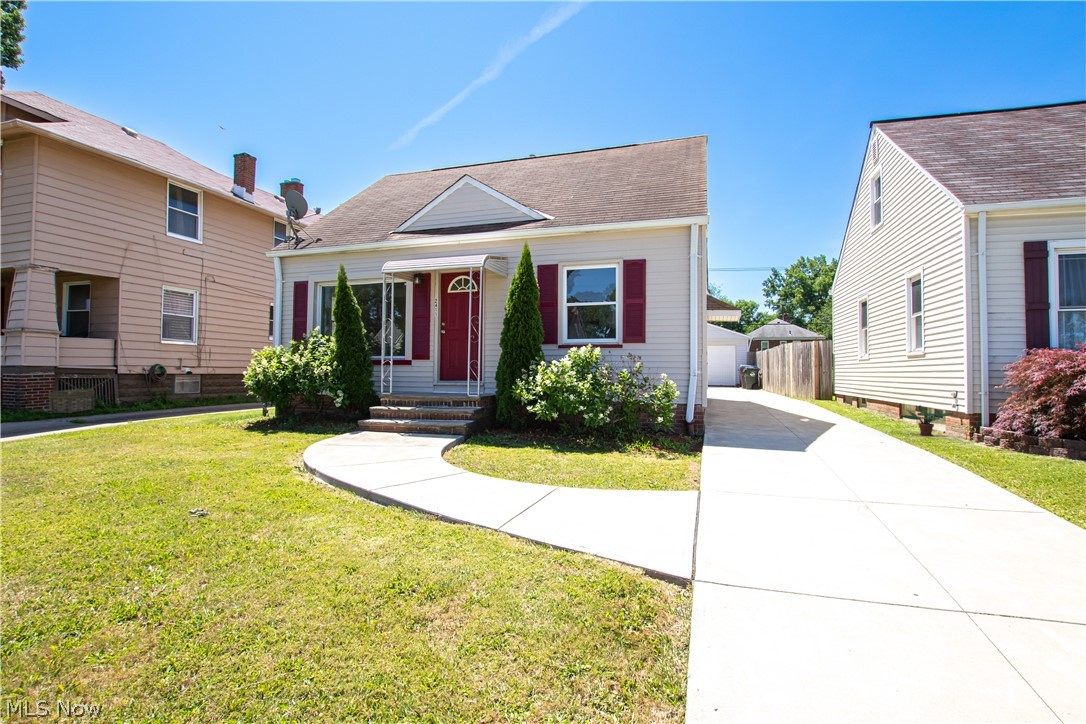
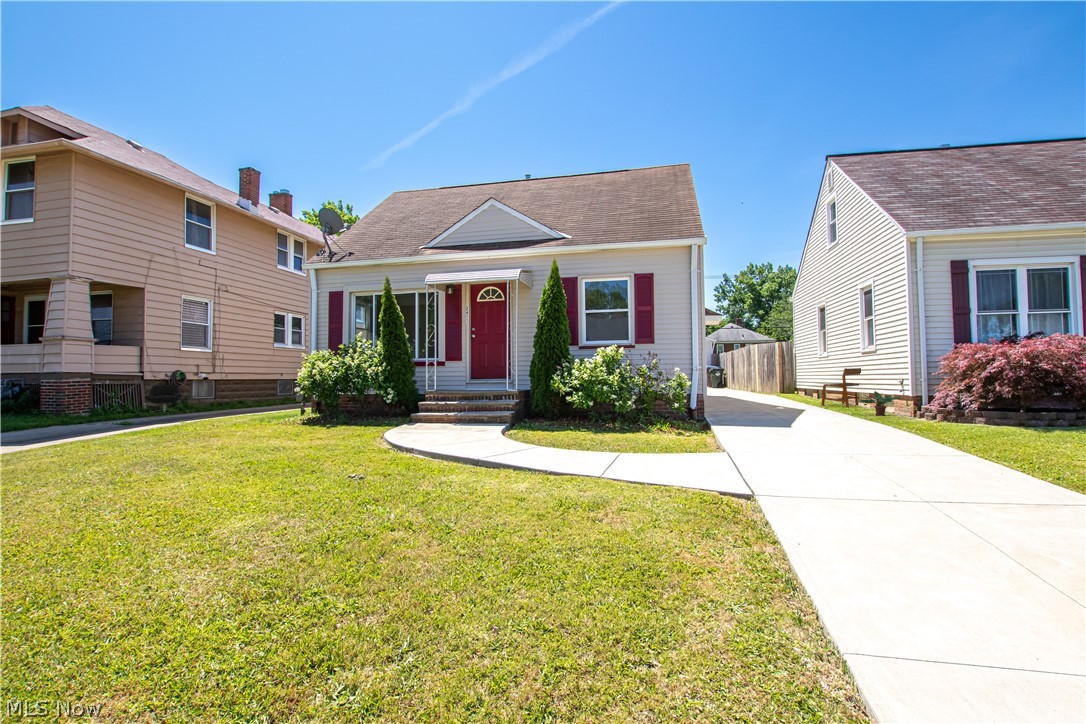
bench: none [856,374,914,423] -> present [822,368,867,408]
lounge chair: none [114,379,156,408] -> present [145,385,182,412]
basket: present [49,388,94,413] -> none [87,393,128,418]

